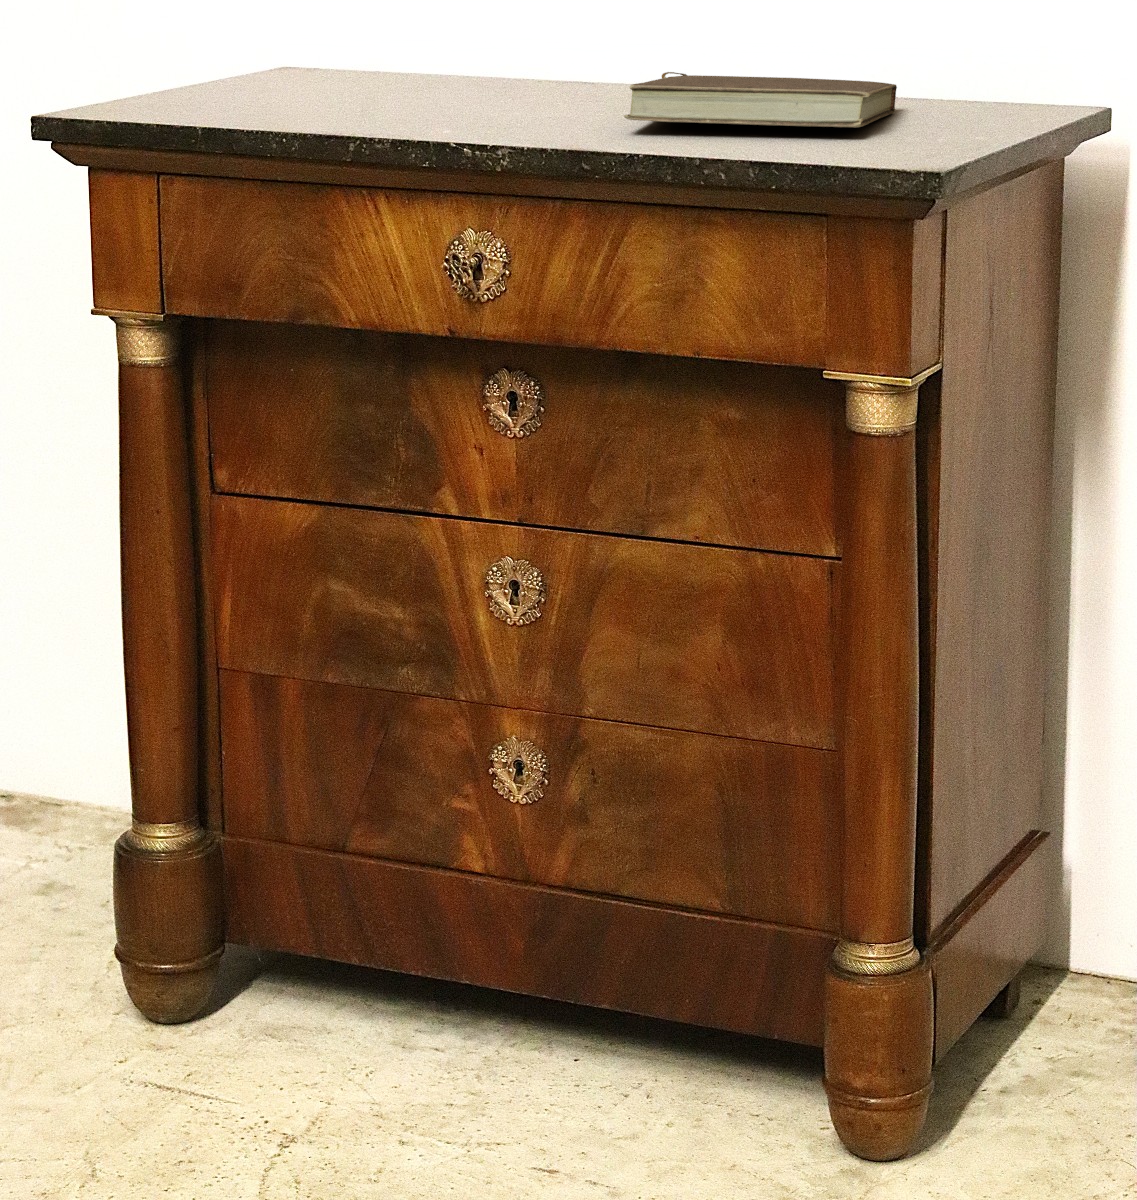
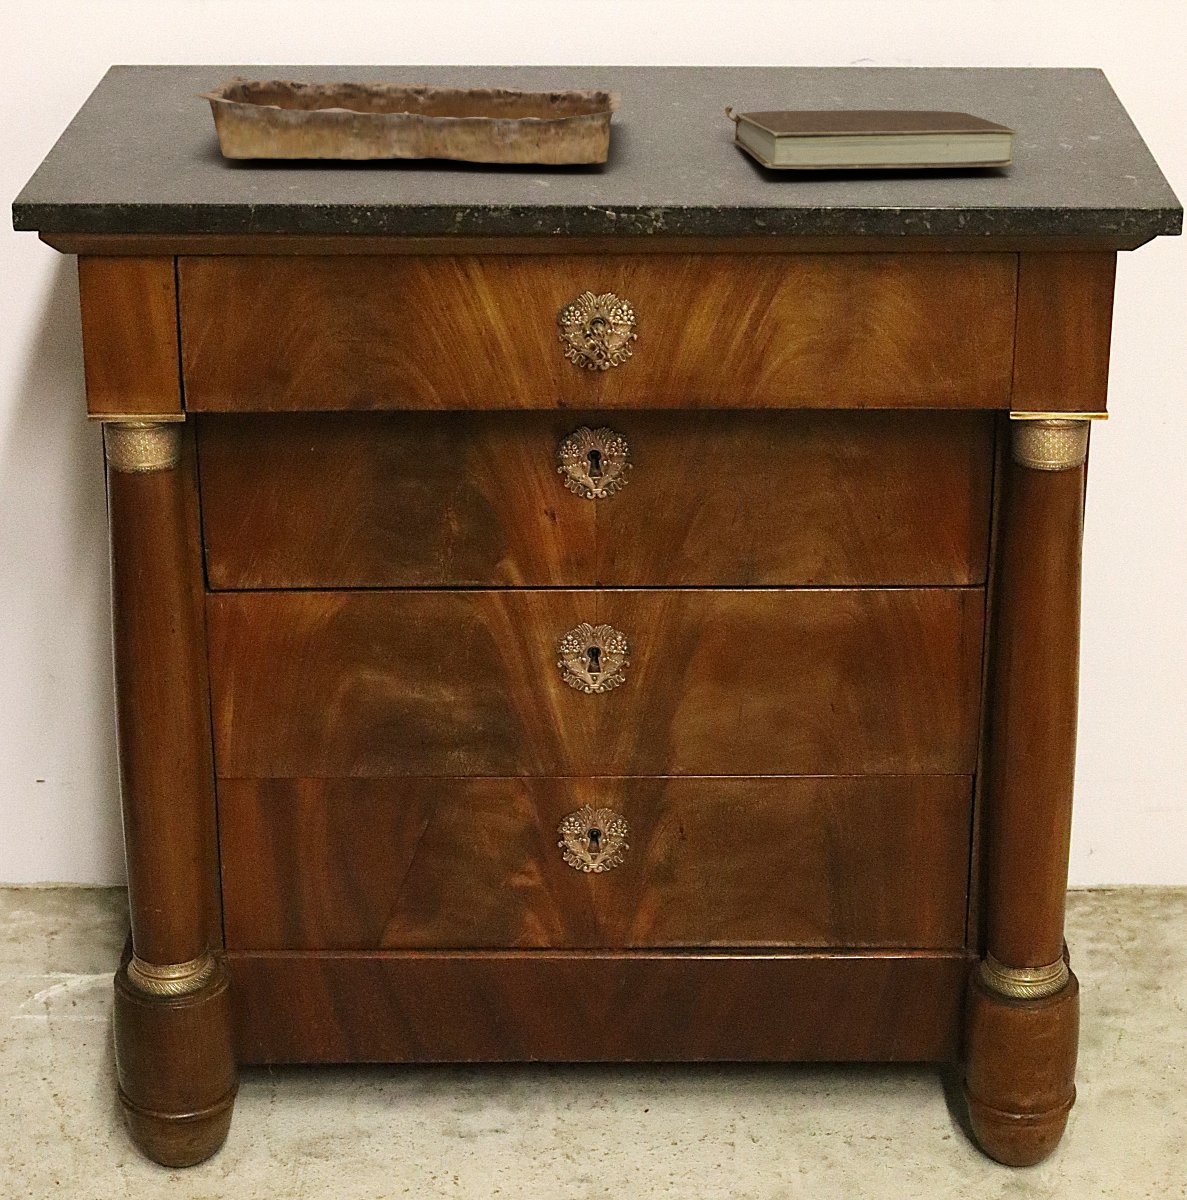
tray: none [187,38,603,112] -> present [192,77,623,164]

